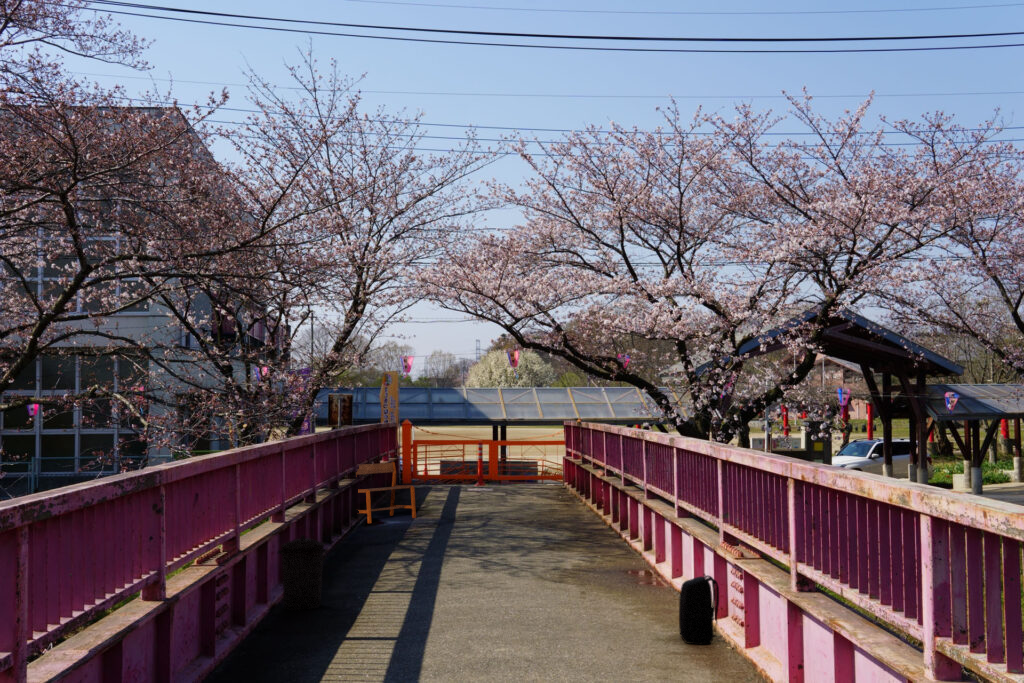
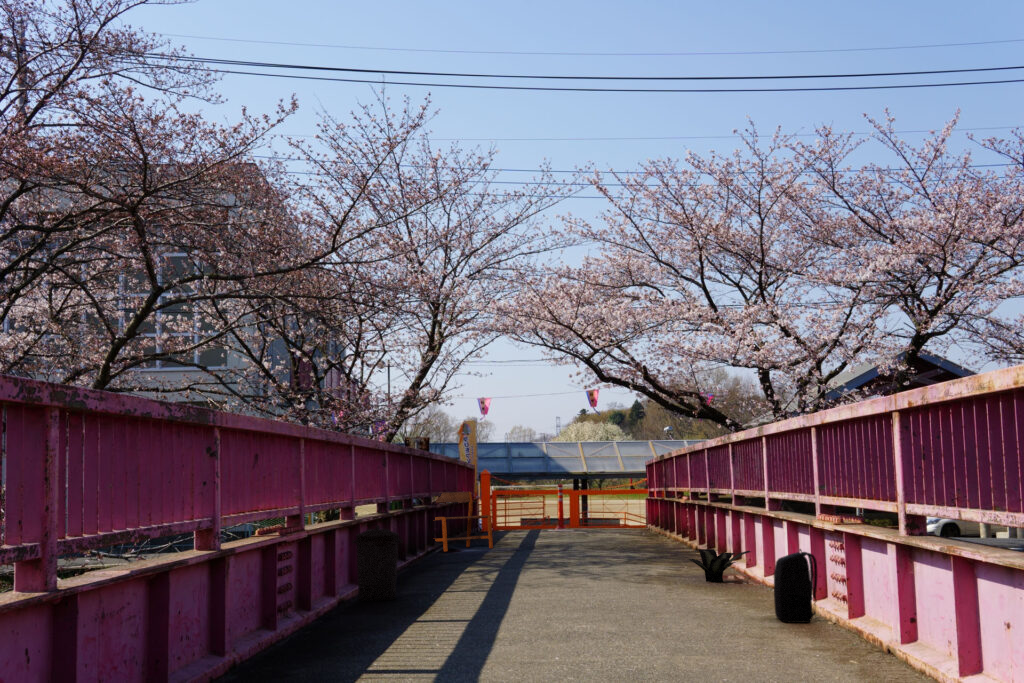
potted plant: none [595,542,662,577] -> present [683,549,751,582]

